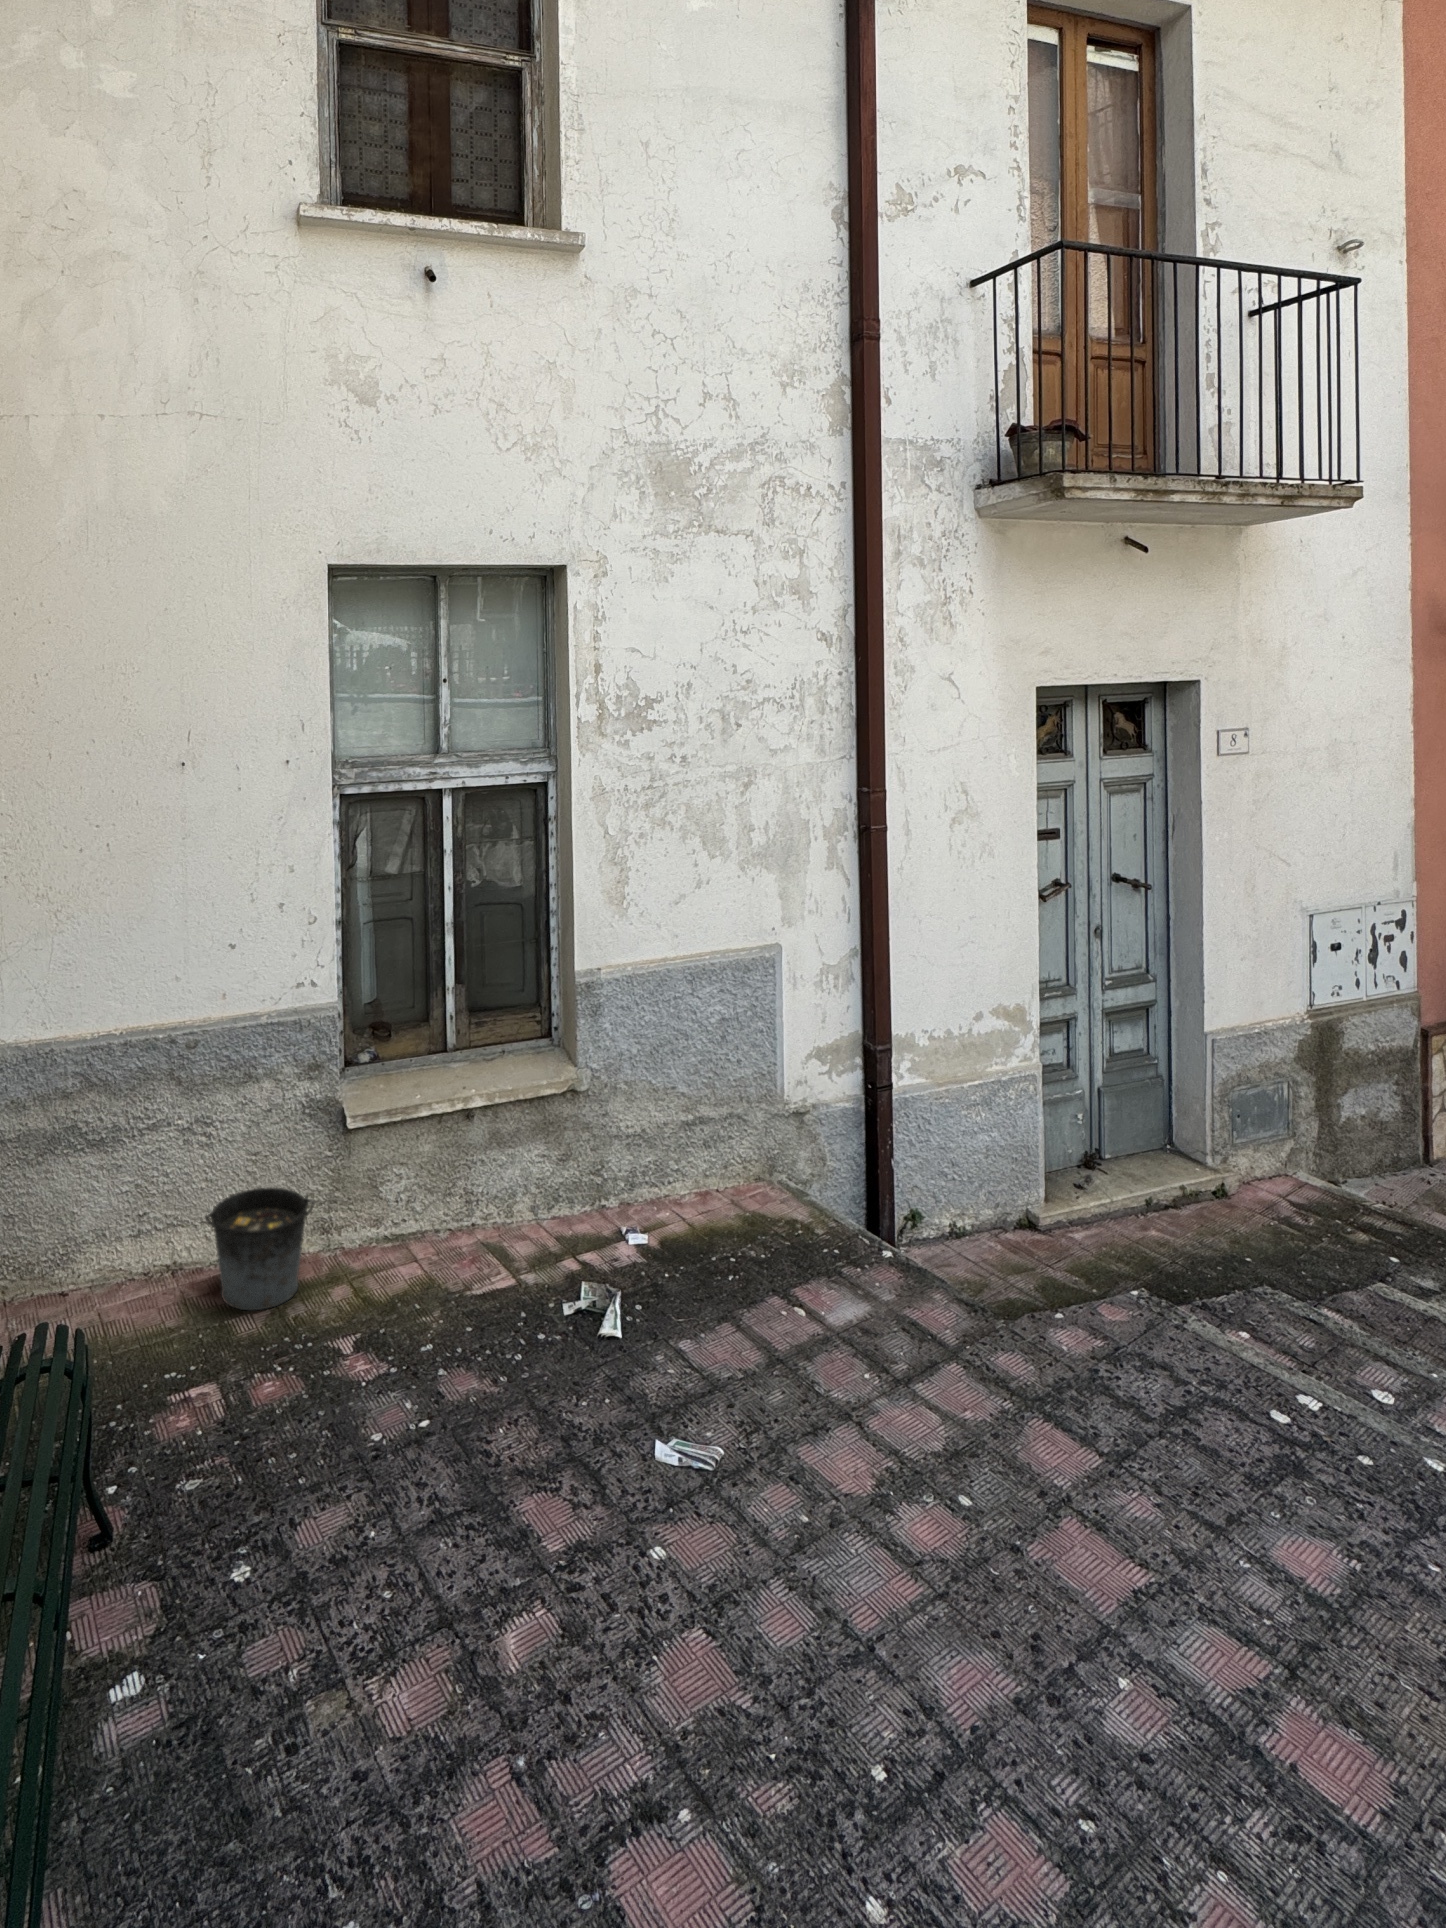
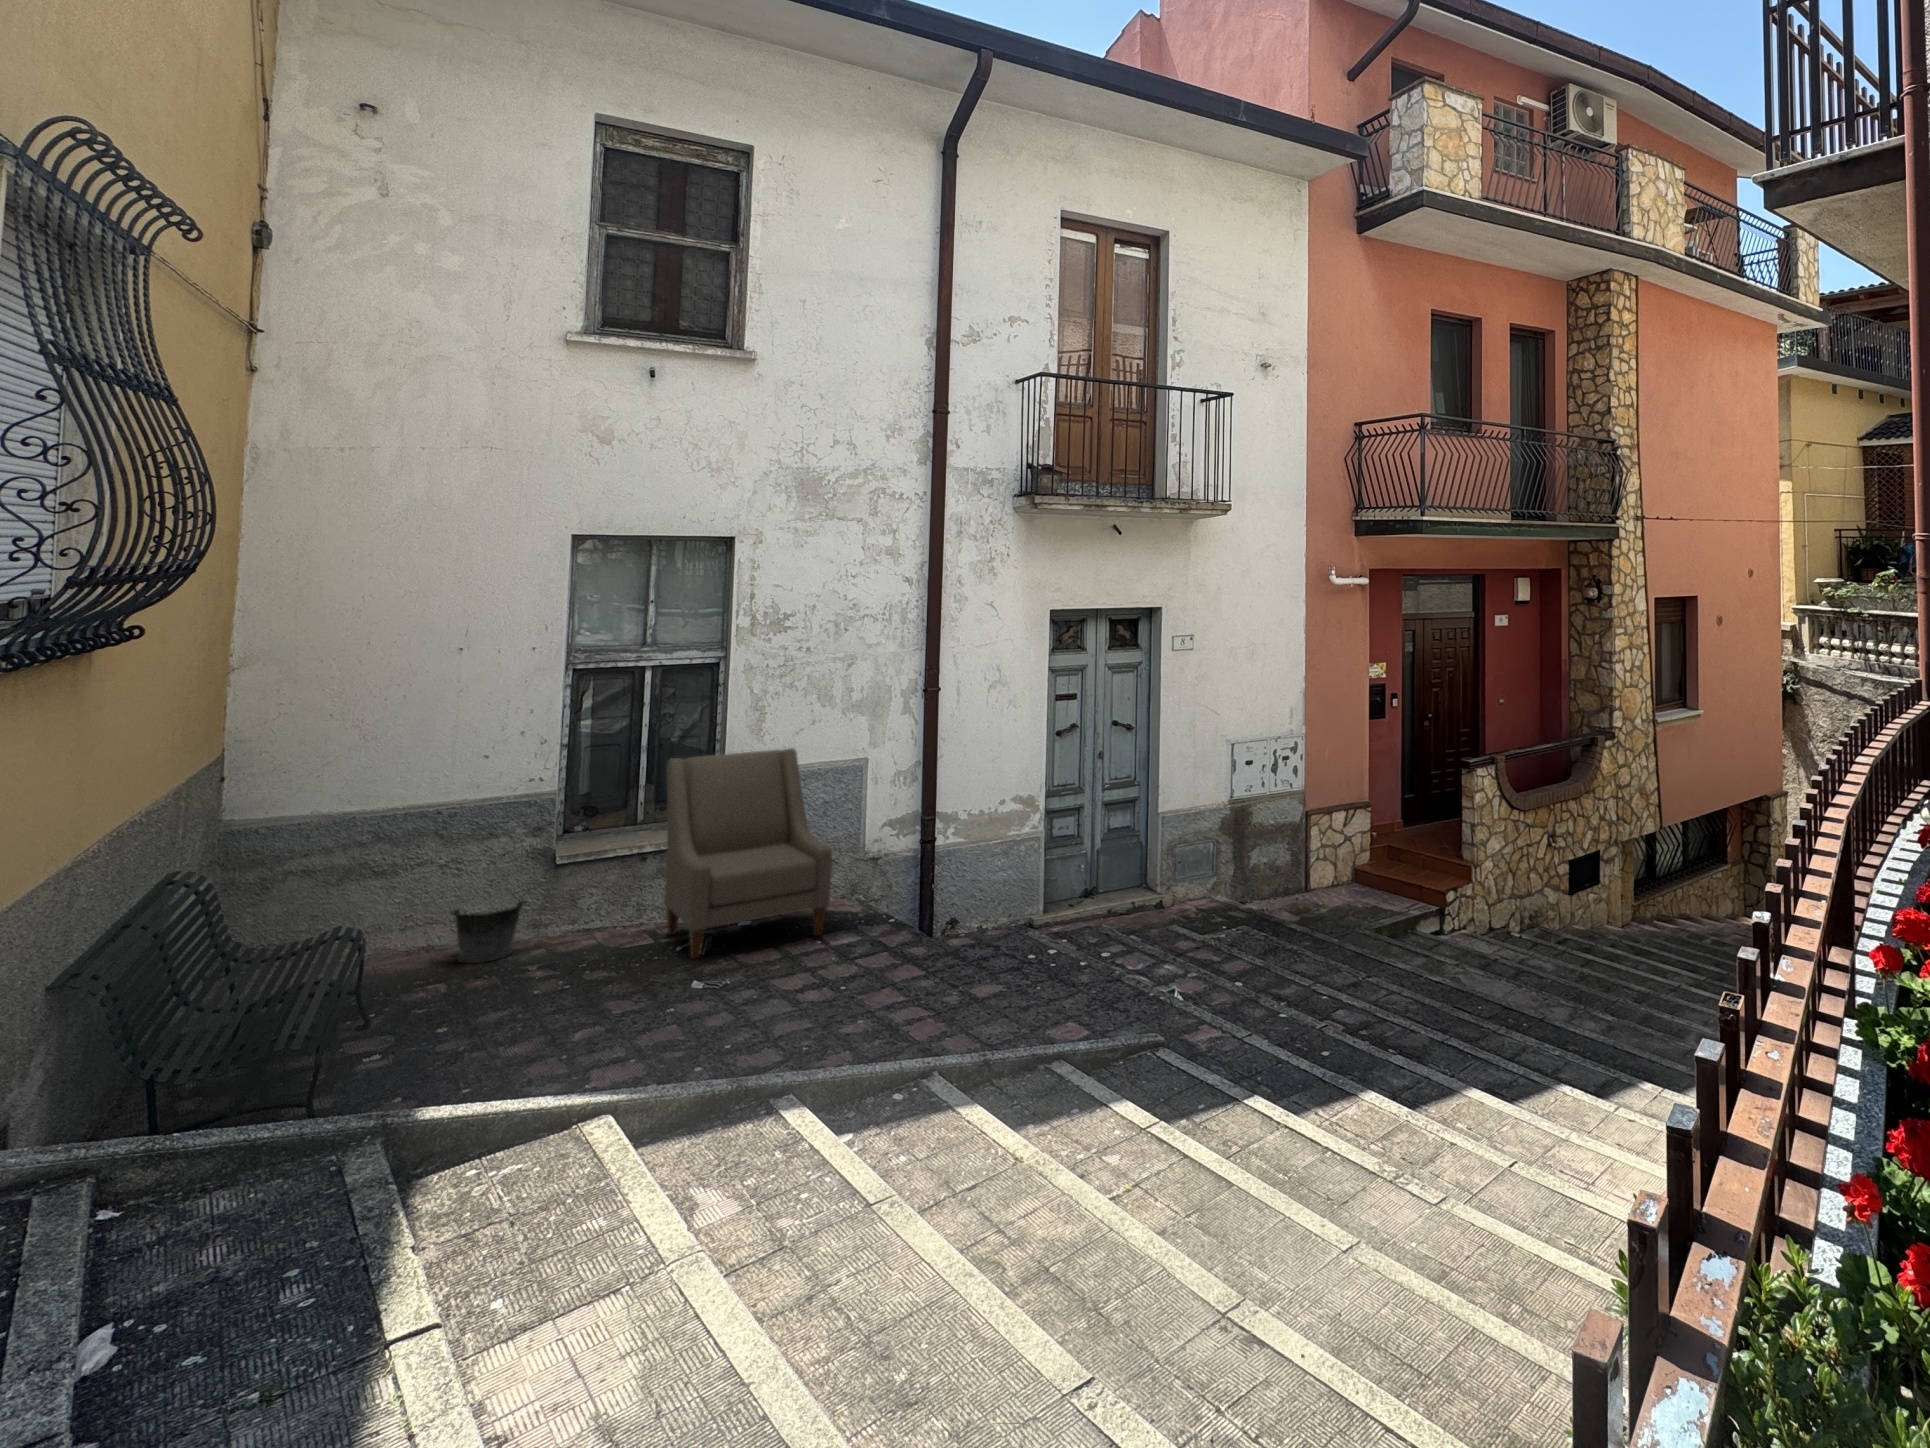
chair: none [496,933,813,1355] -> present [664,748,832,958]

